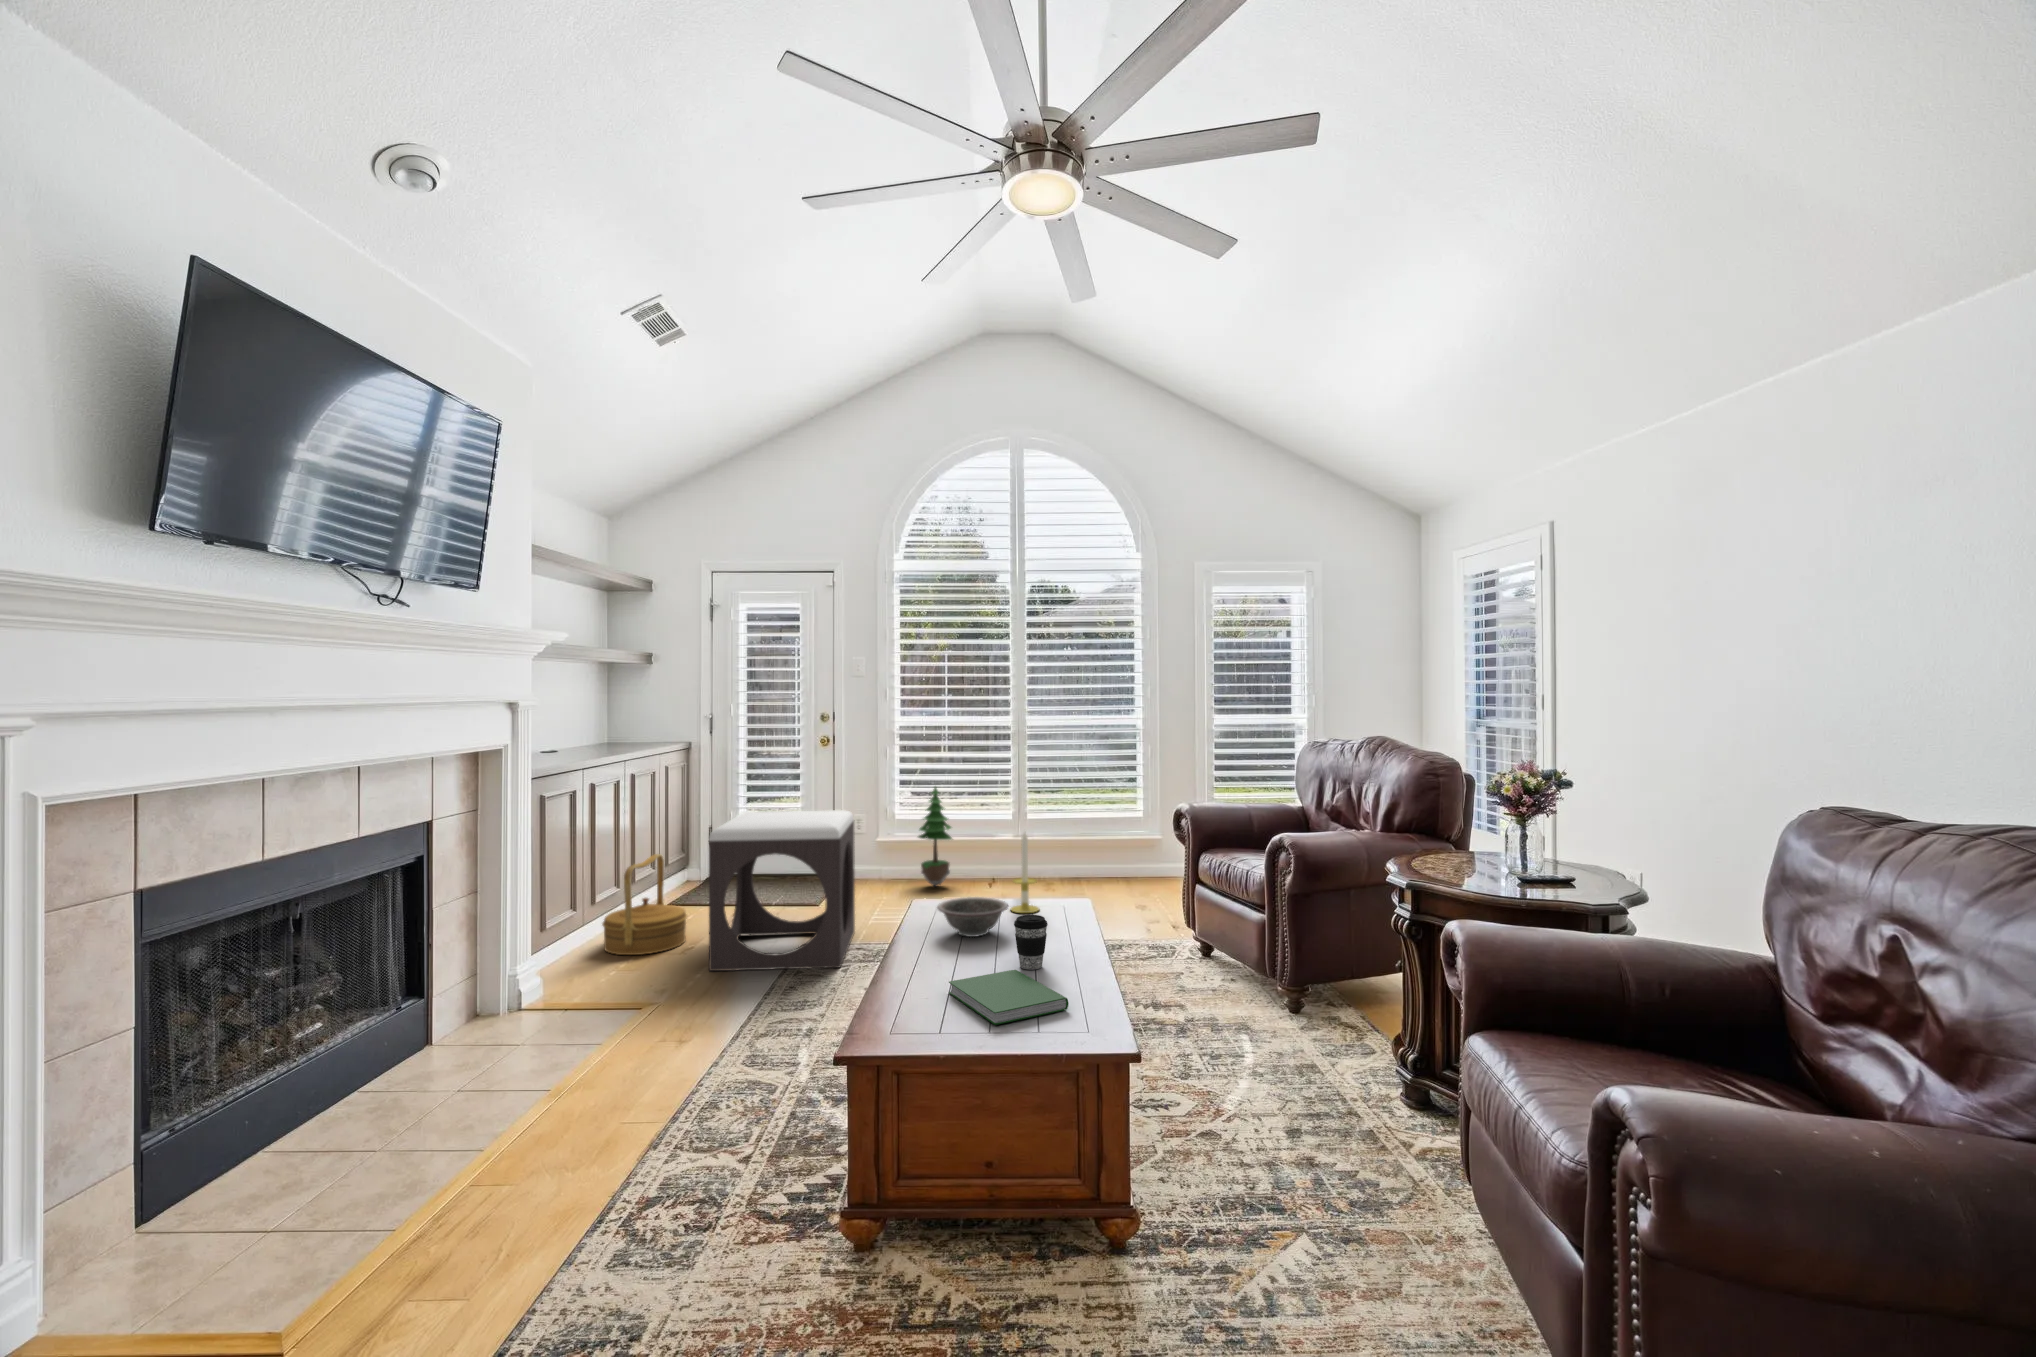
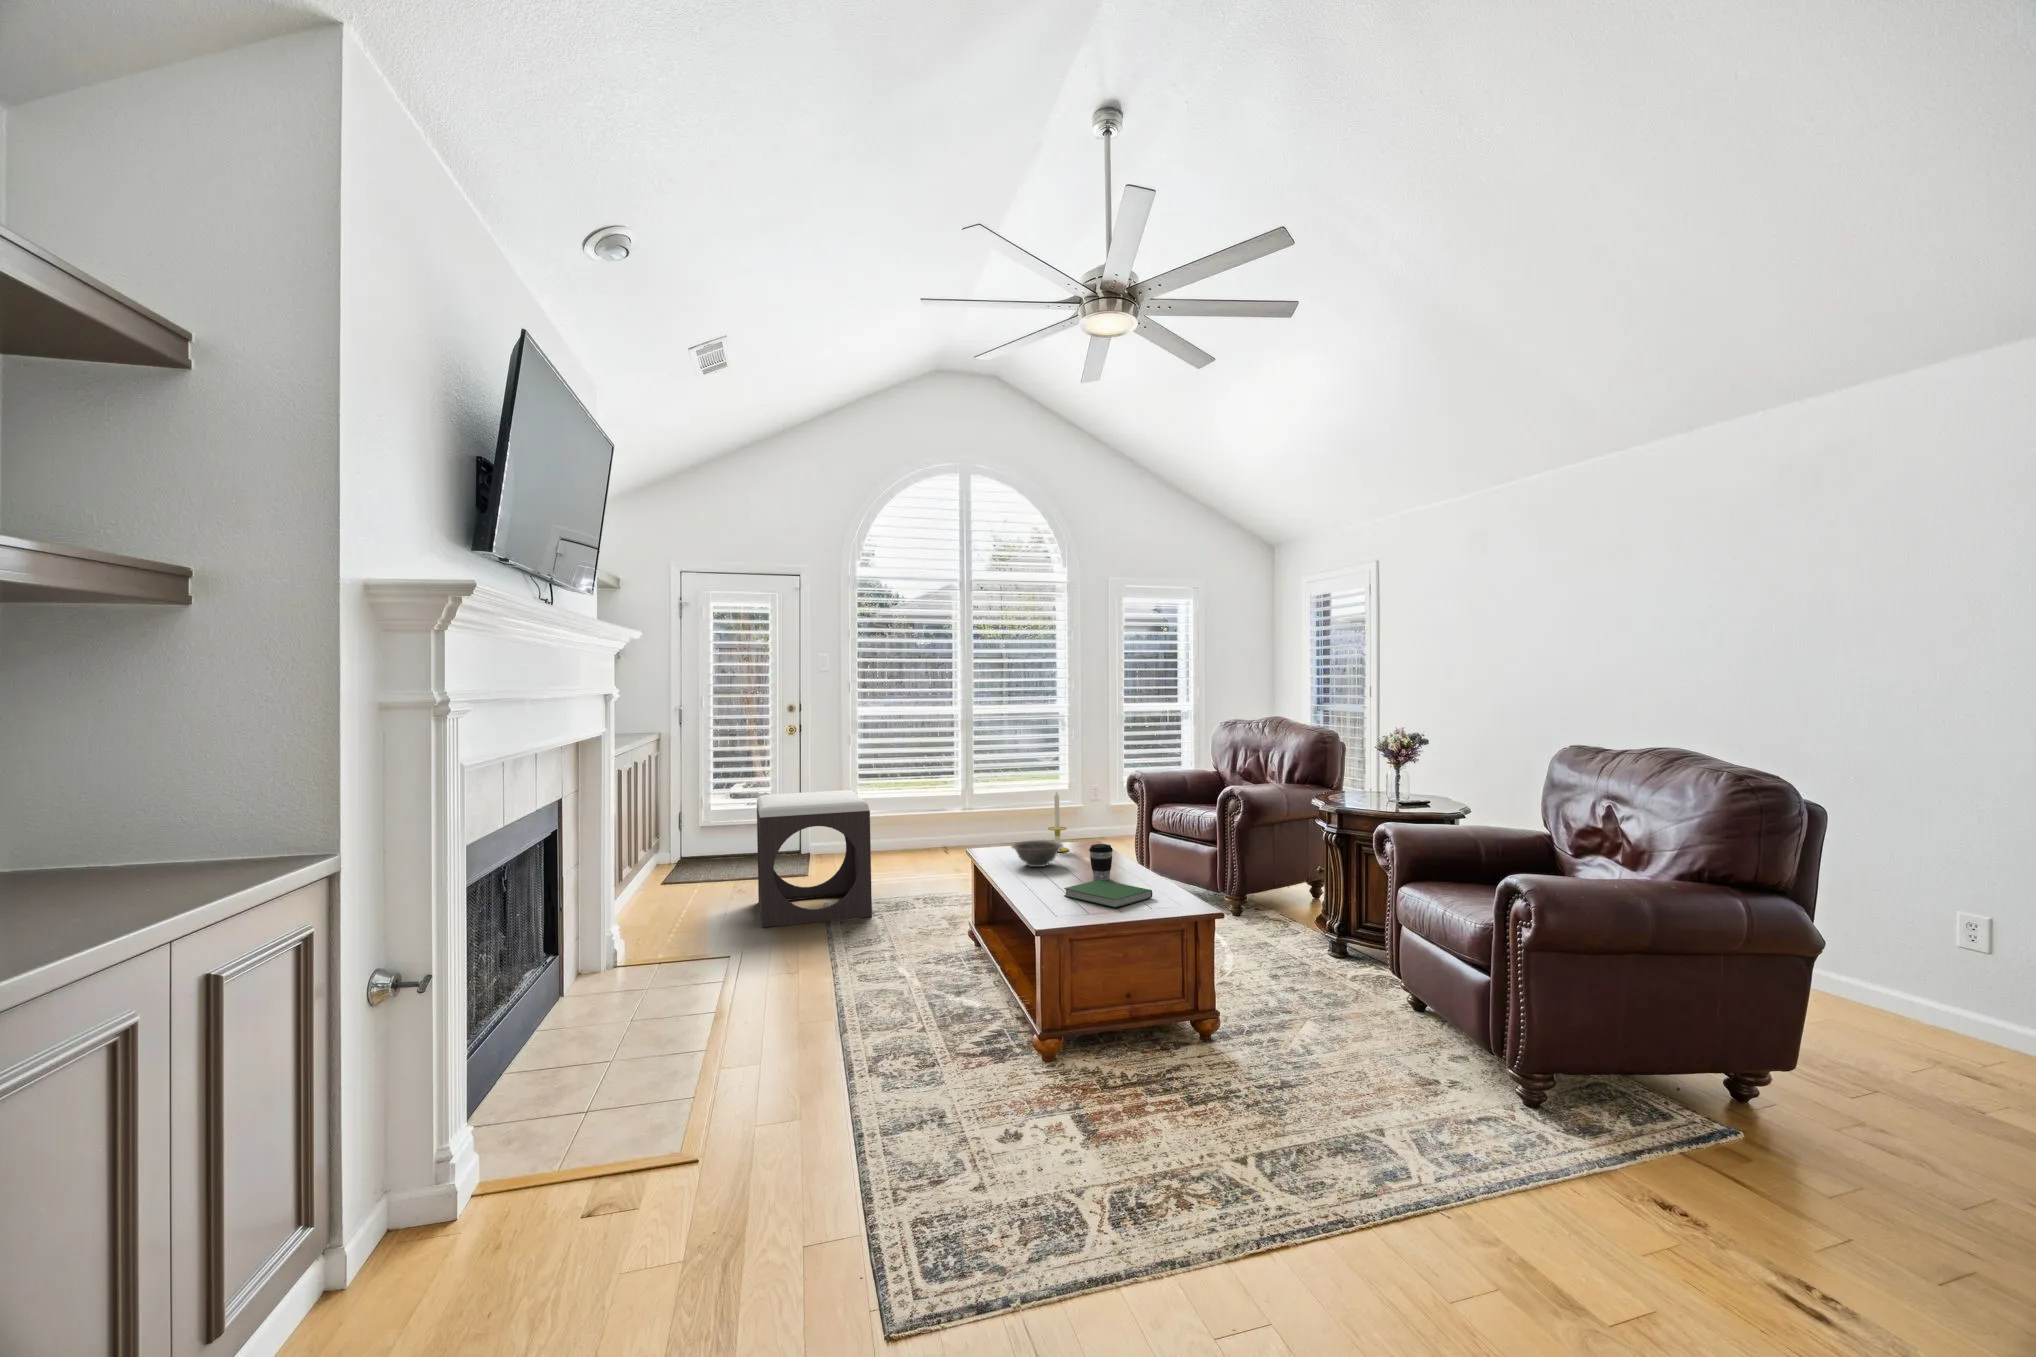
potted tree: present [918,787,952,887] -> none [878,769,910,858]
woven basket: present [602,854,687,955] -> none [642,836,716,923]

